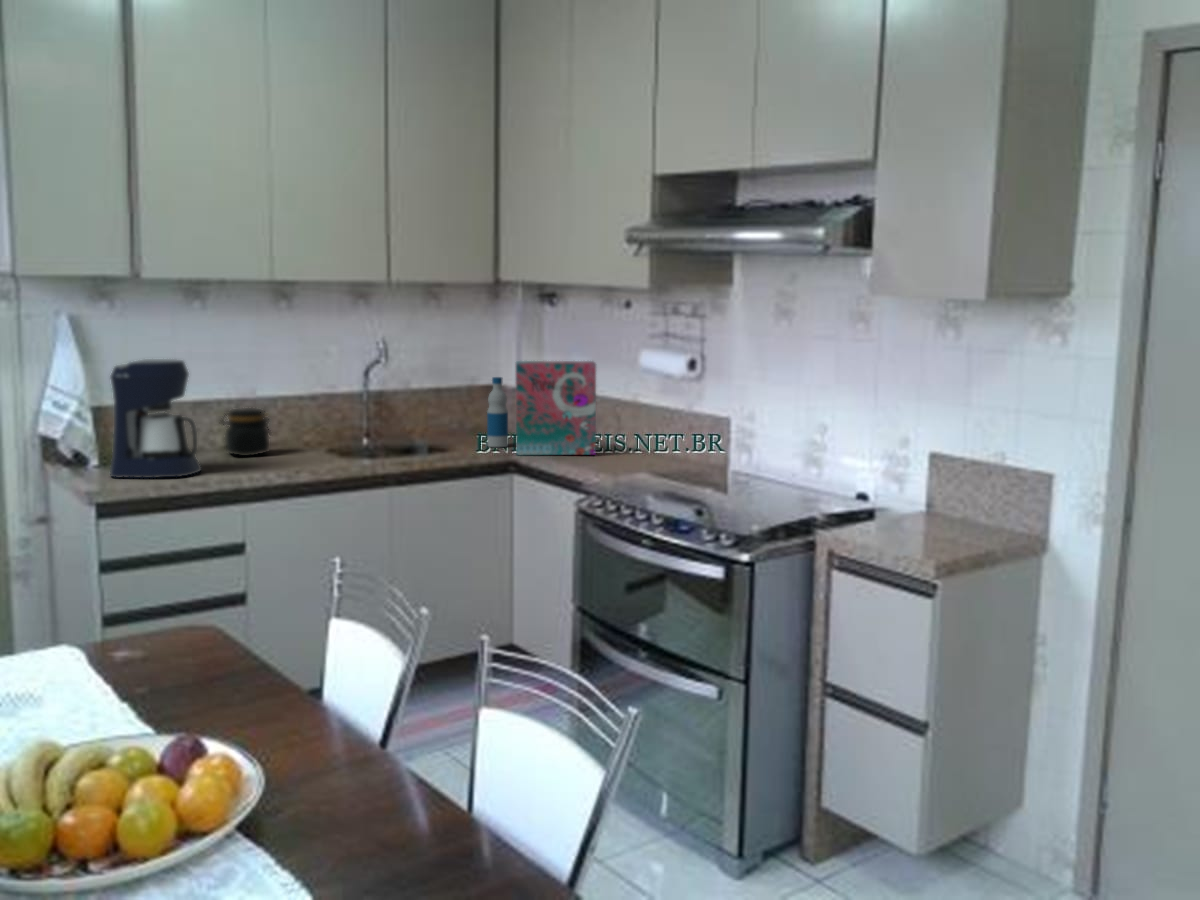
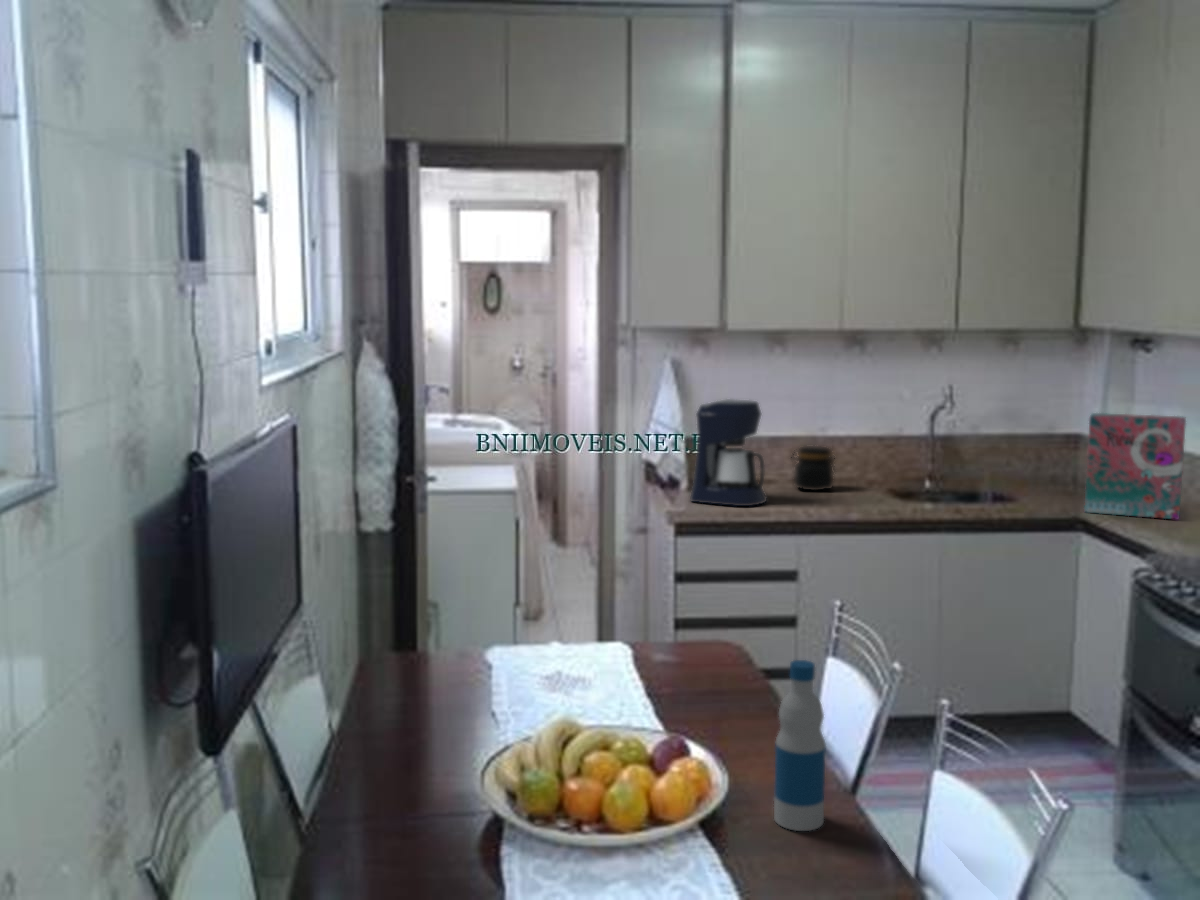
bottle: present [487,377,508,447] -> present [774,660,826,831]

